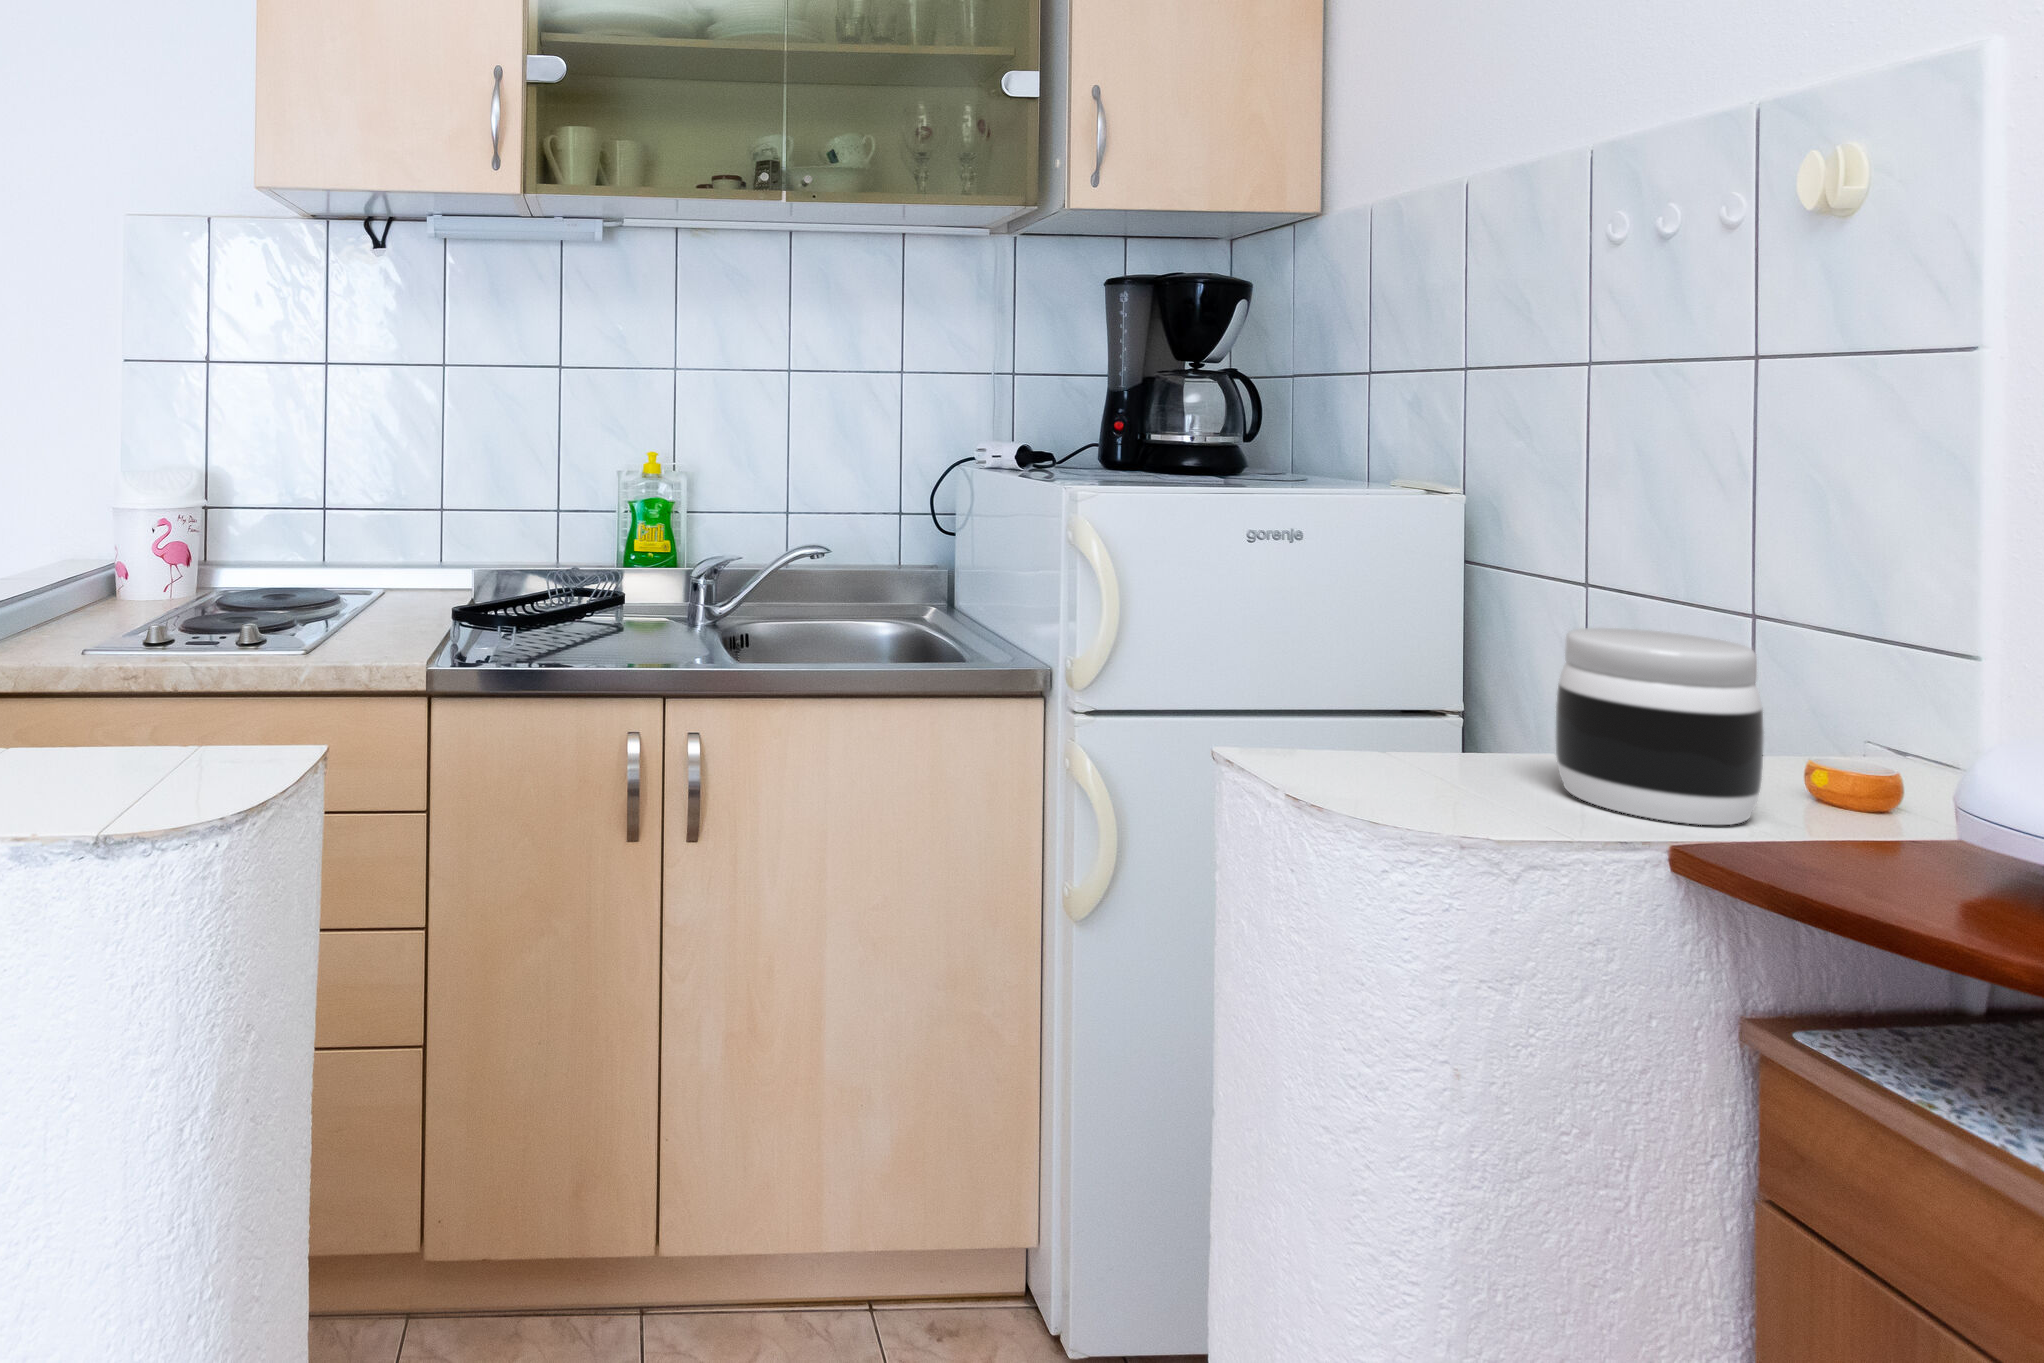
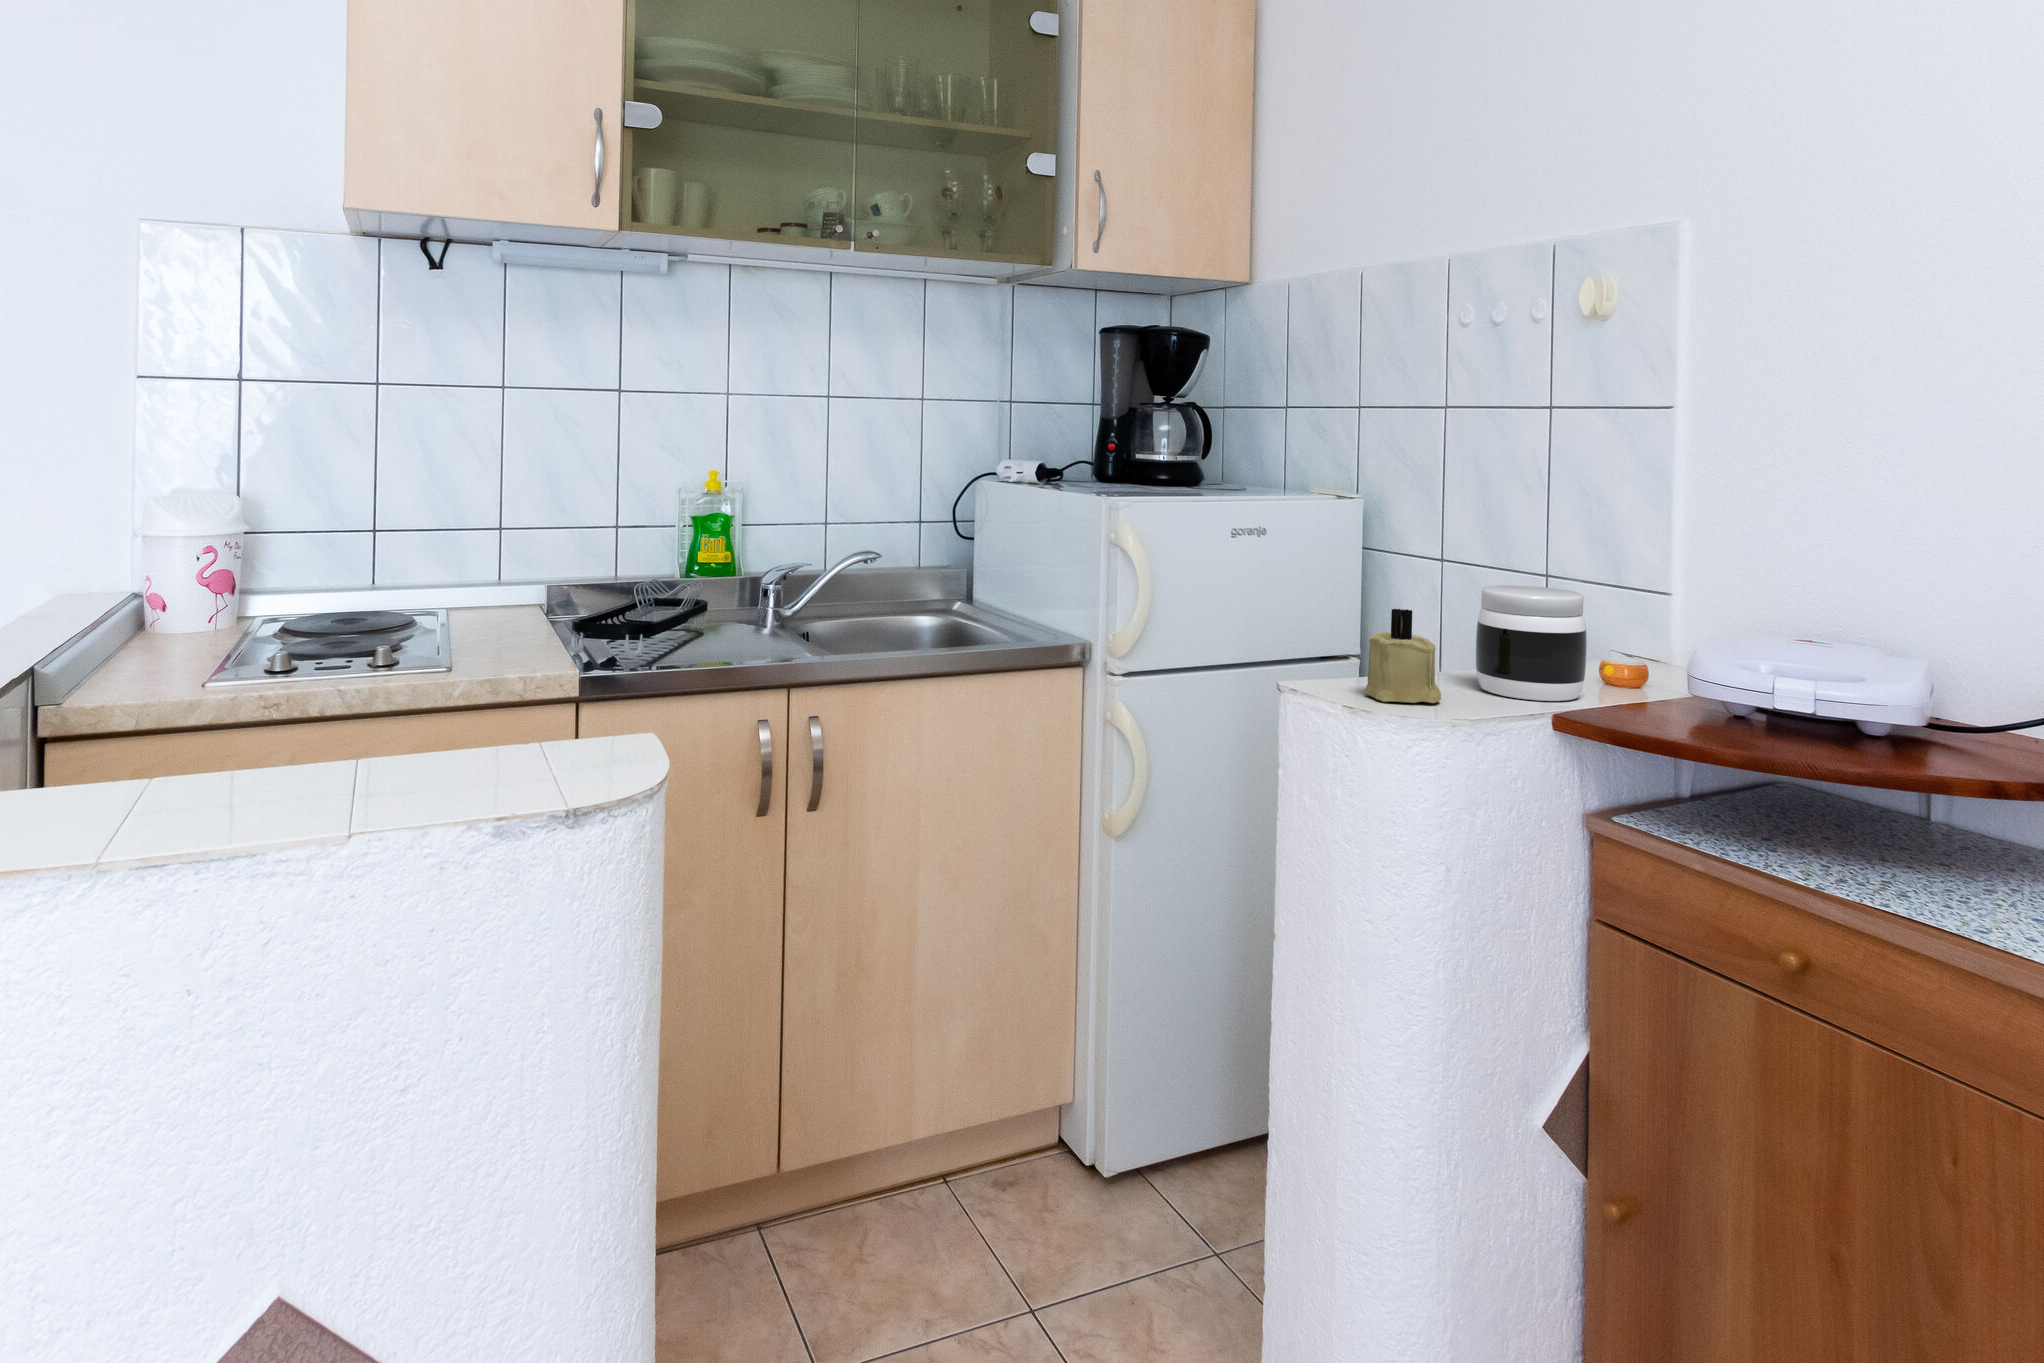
candle: none [1341,654,1469,807] -> present [1365,609,1441,703]

